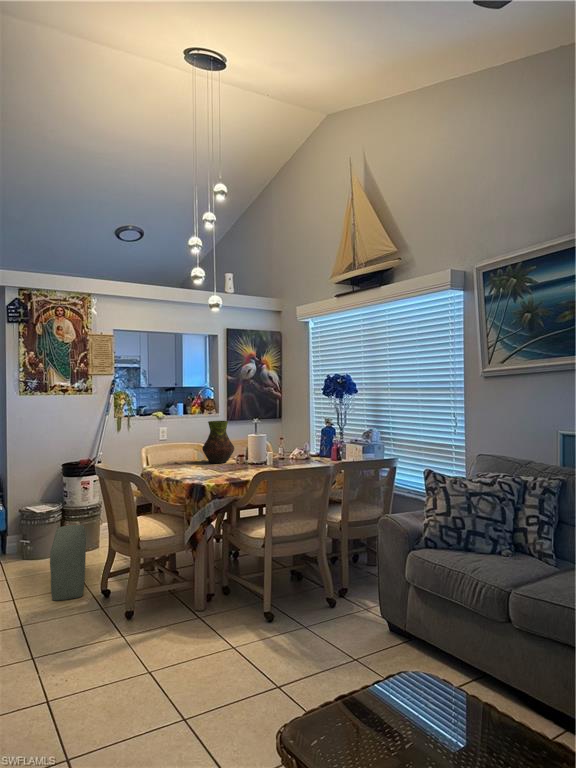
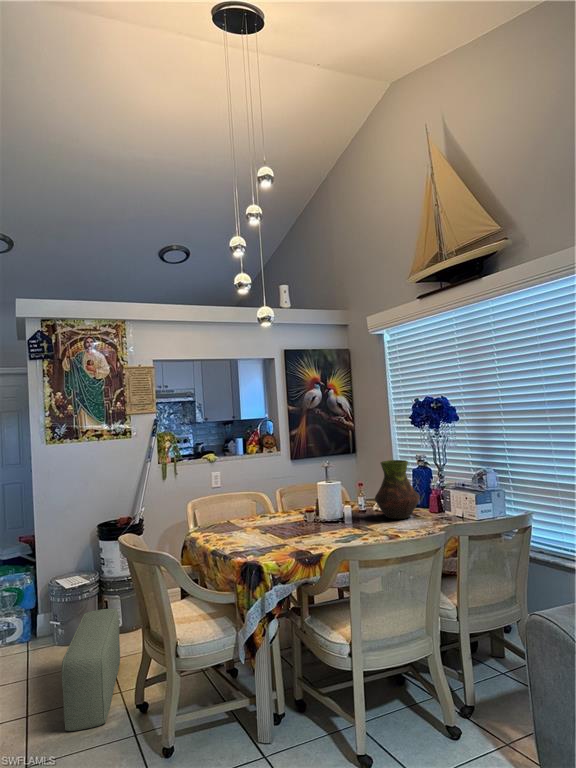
vase: present [202,421,234,463] -> present [375,460,419,519]

